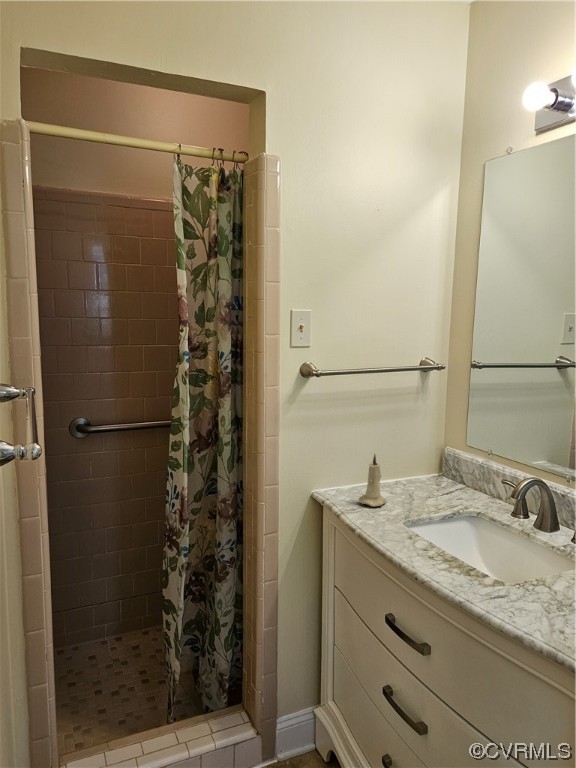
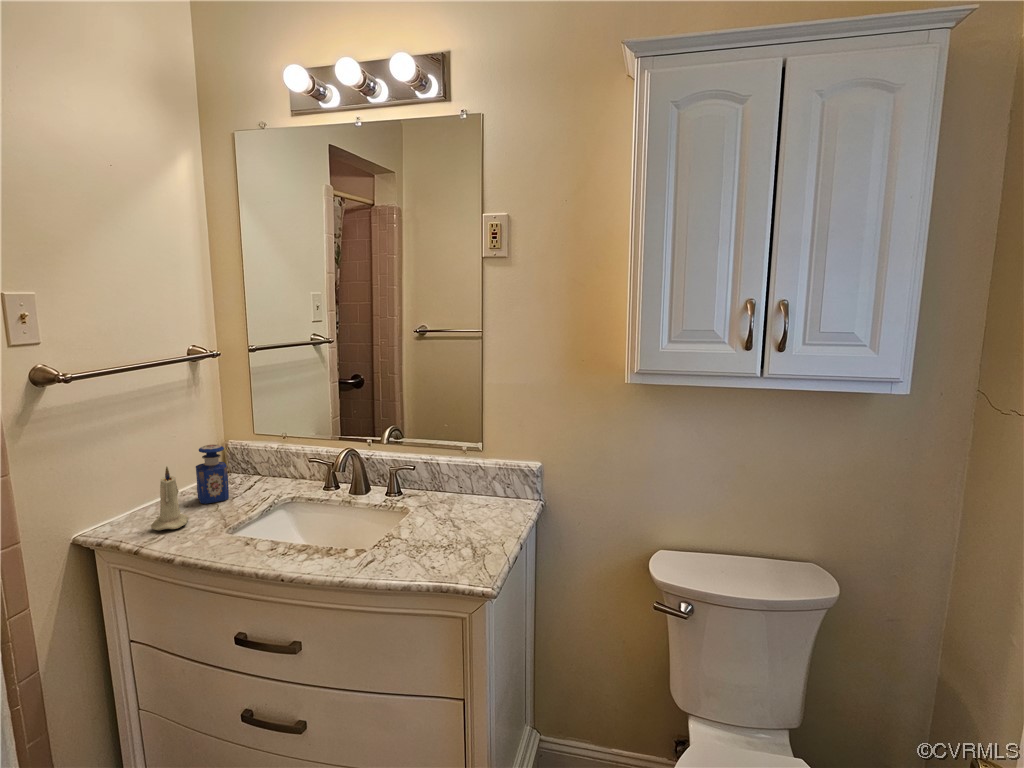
perfume bottle: none [404,445,429,497] -> present [196,445,229,504]

